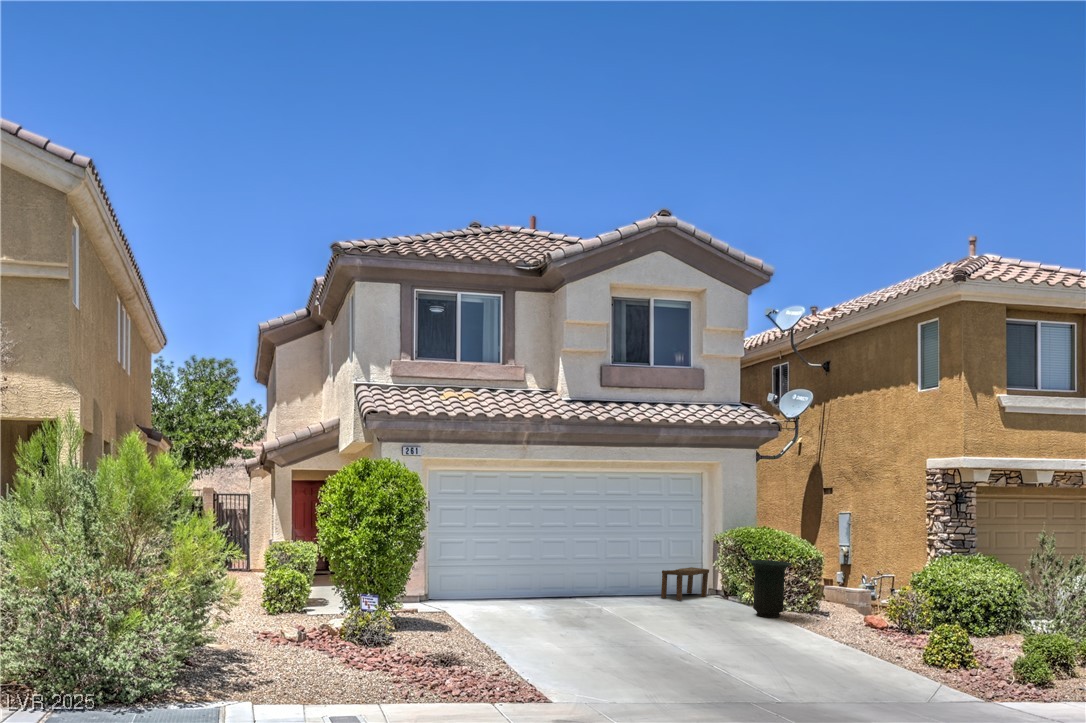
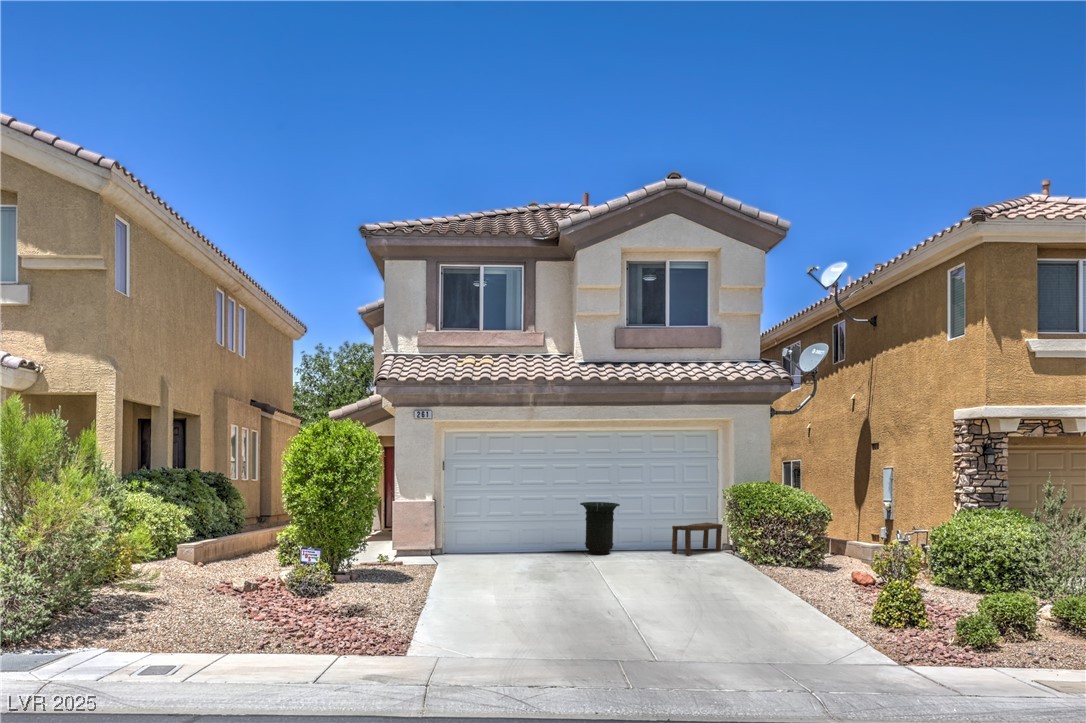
trash can: present [748,560,792,617] -> present [580,502,620,555]

